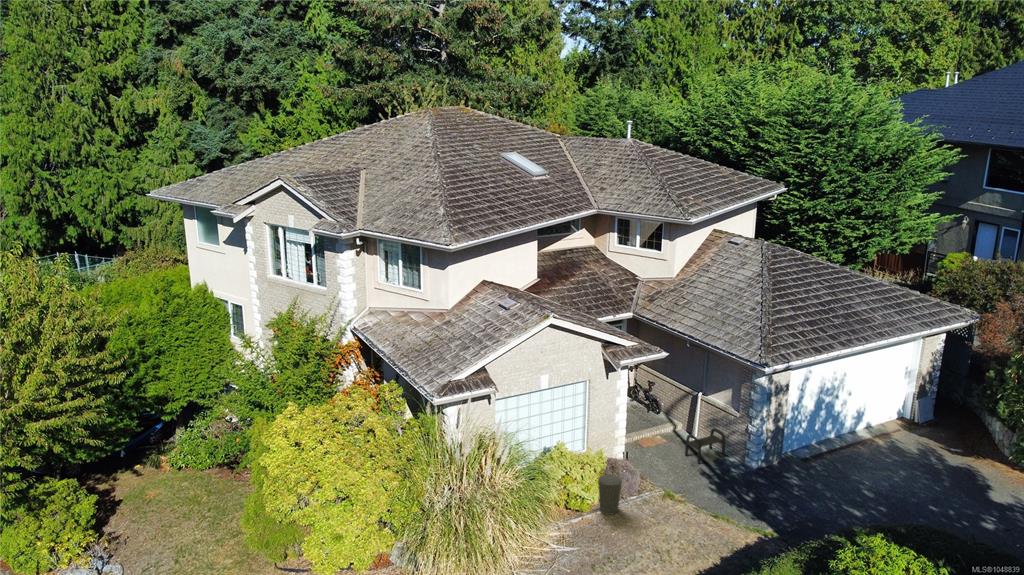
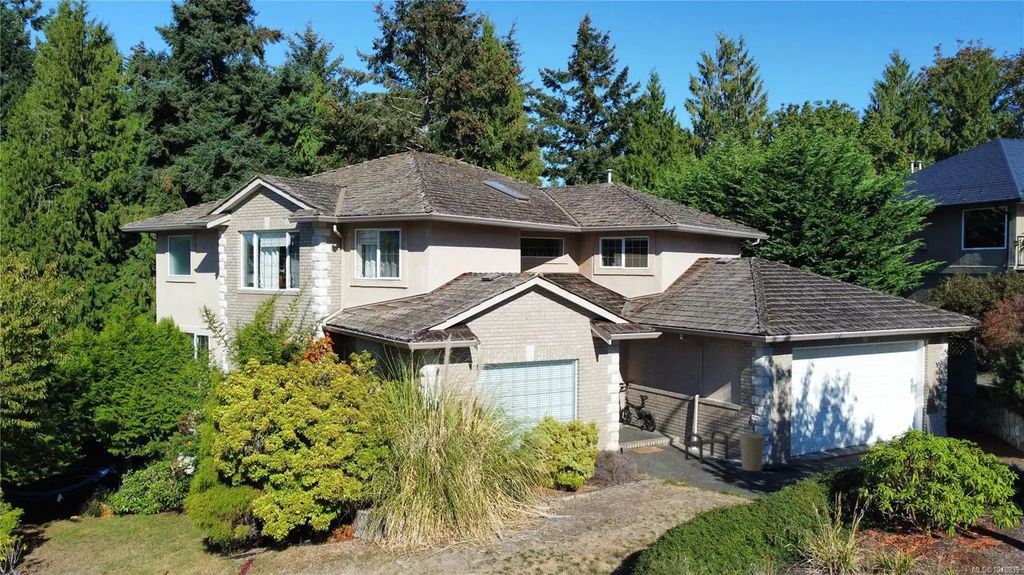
trash can: present [598,475,622,514] -> present [740,433,765,471]

